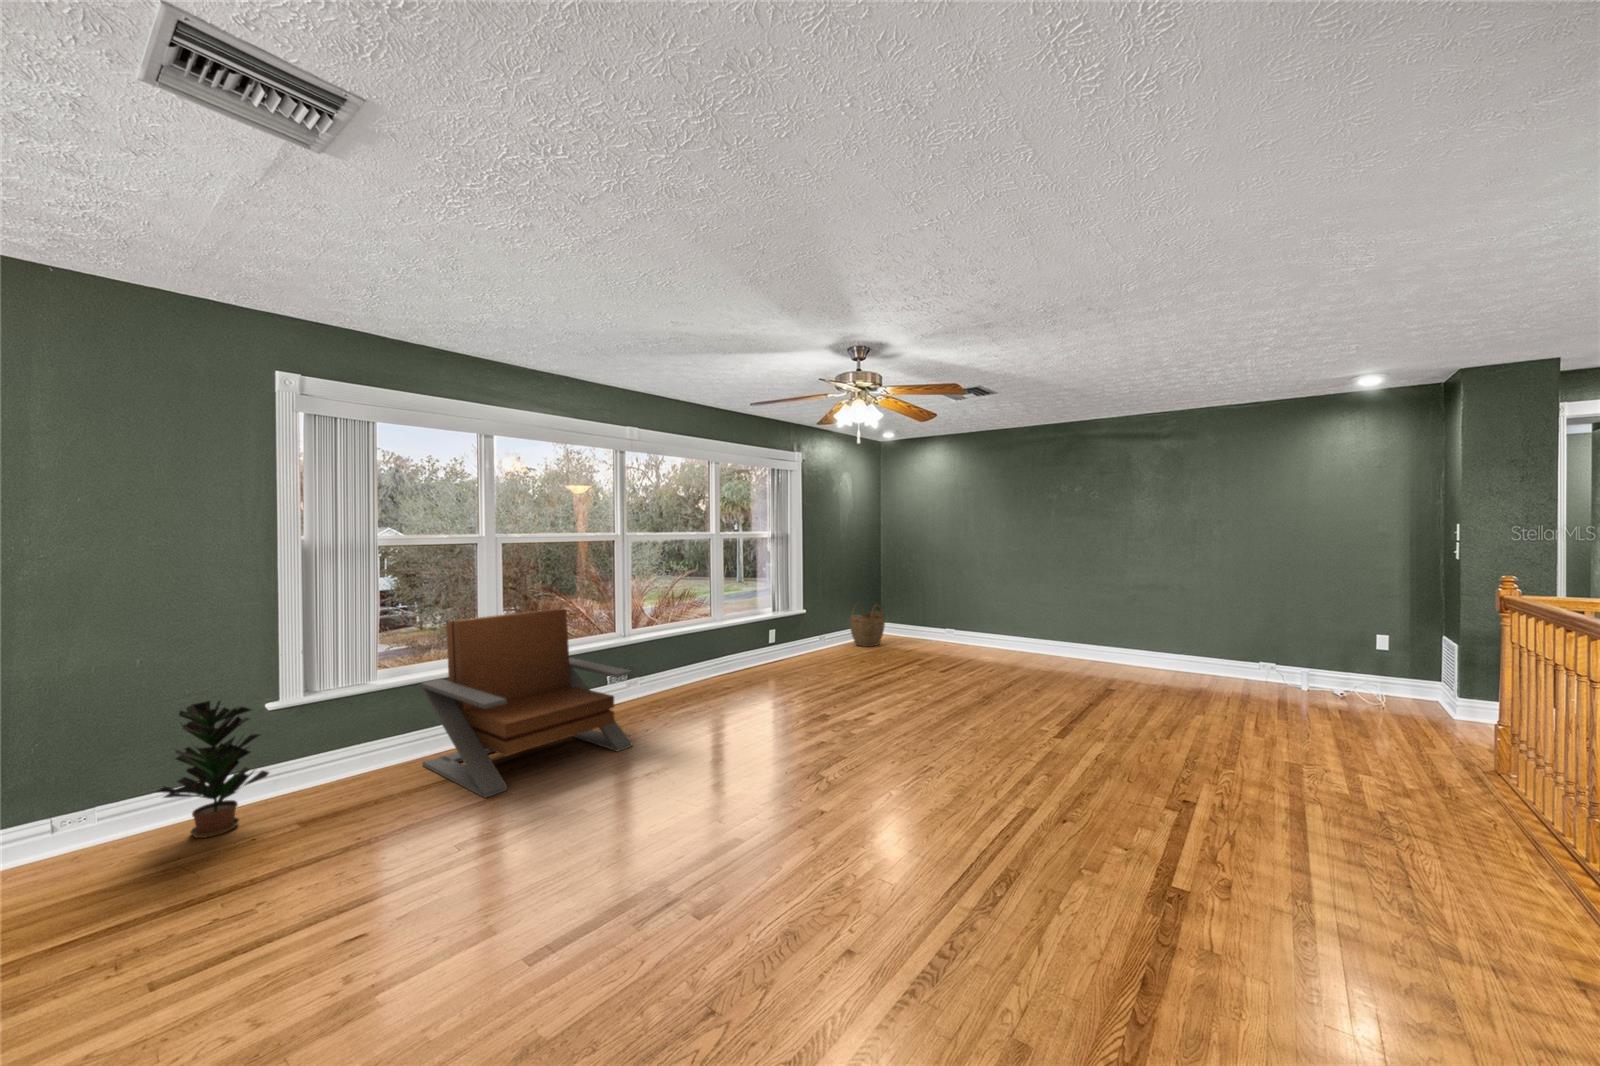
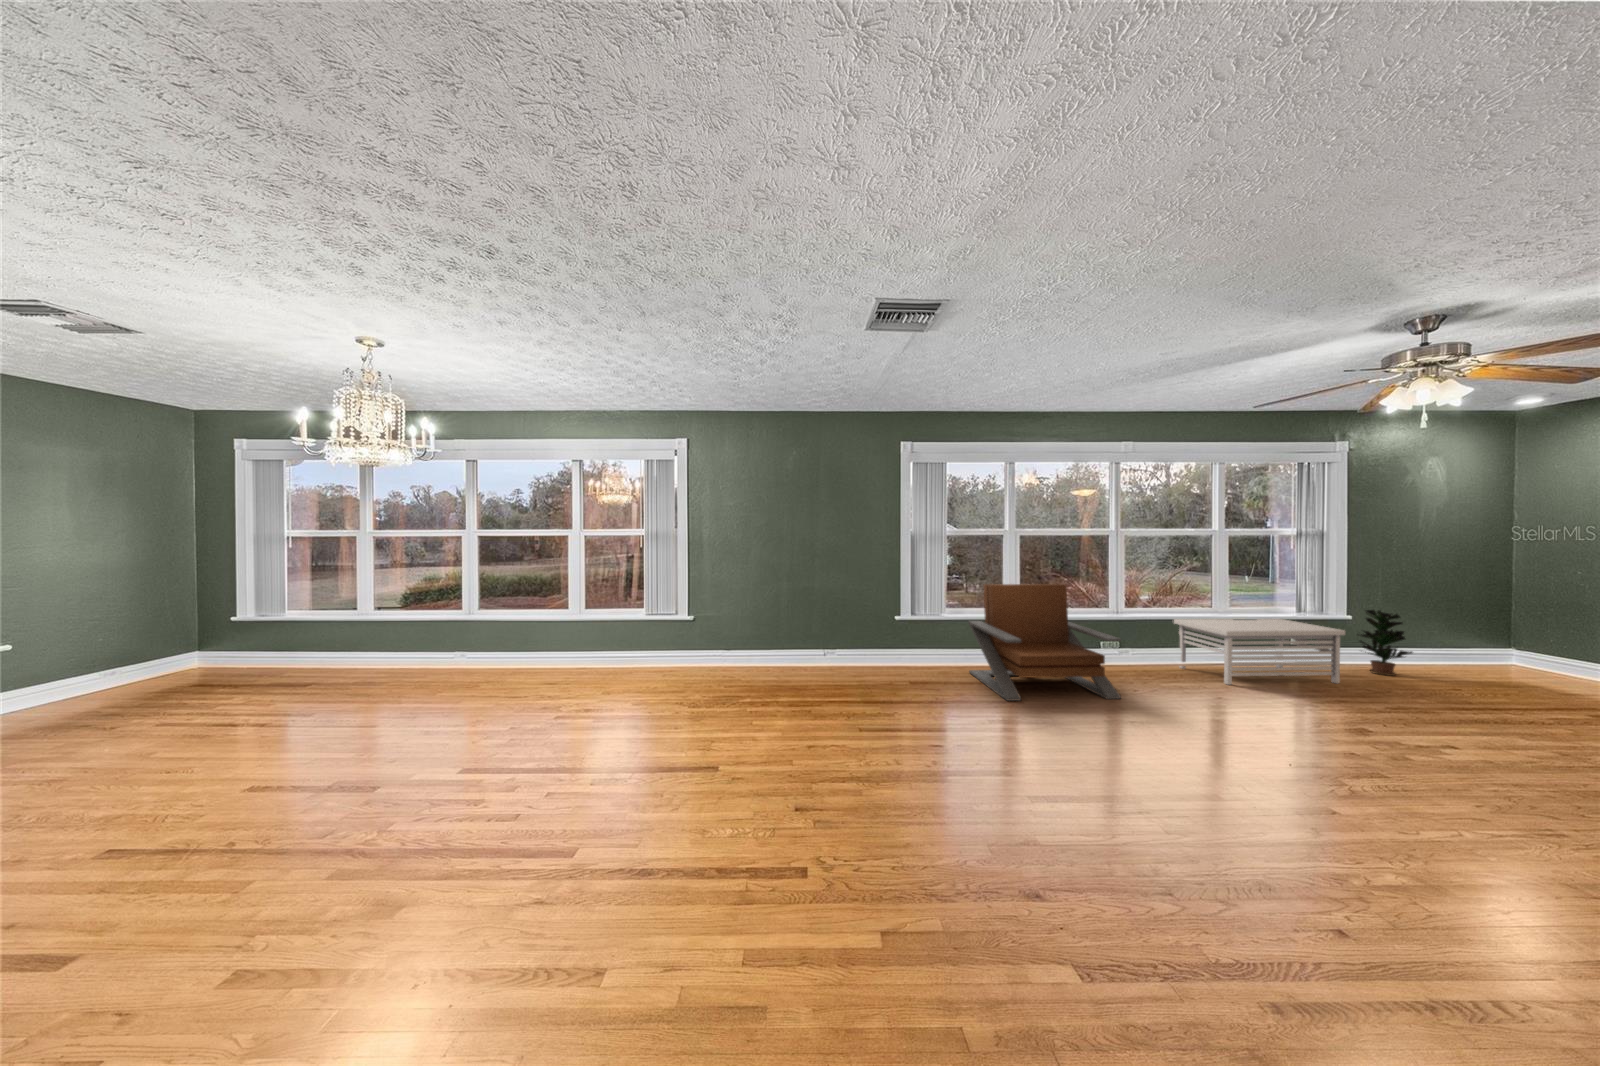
woven basket: present [850,604,885,647] -> none [1439,618,1516,676]
storage bench: none [678,620,804,698] -> present [1174,618,1345,685]
potted plant: present [158,701,269,838] -> present [1360,610,1412,676]

